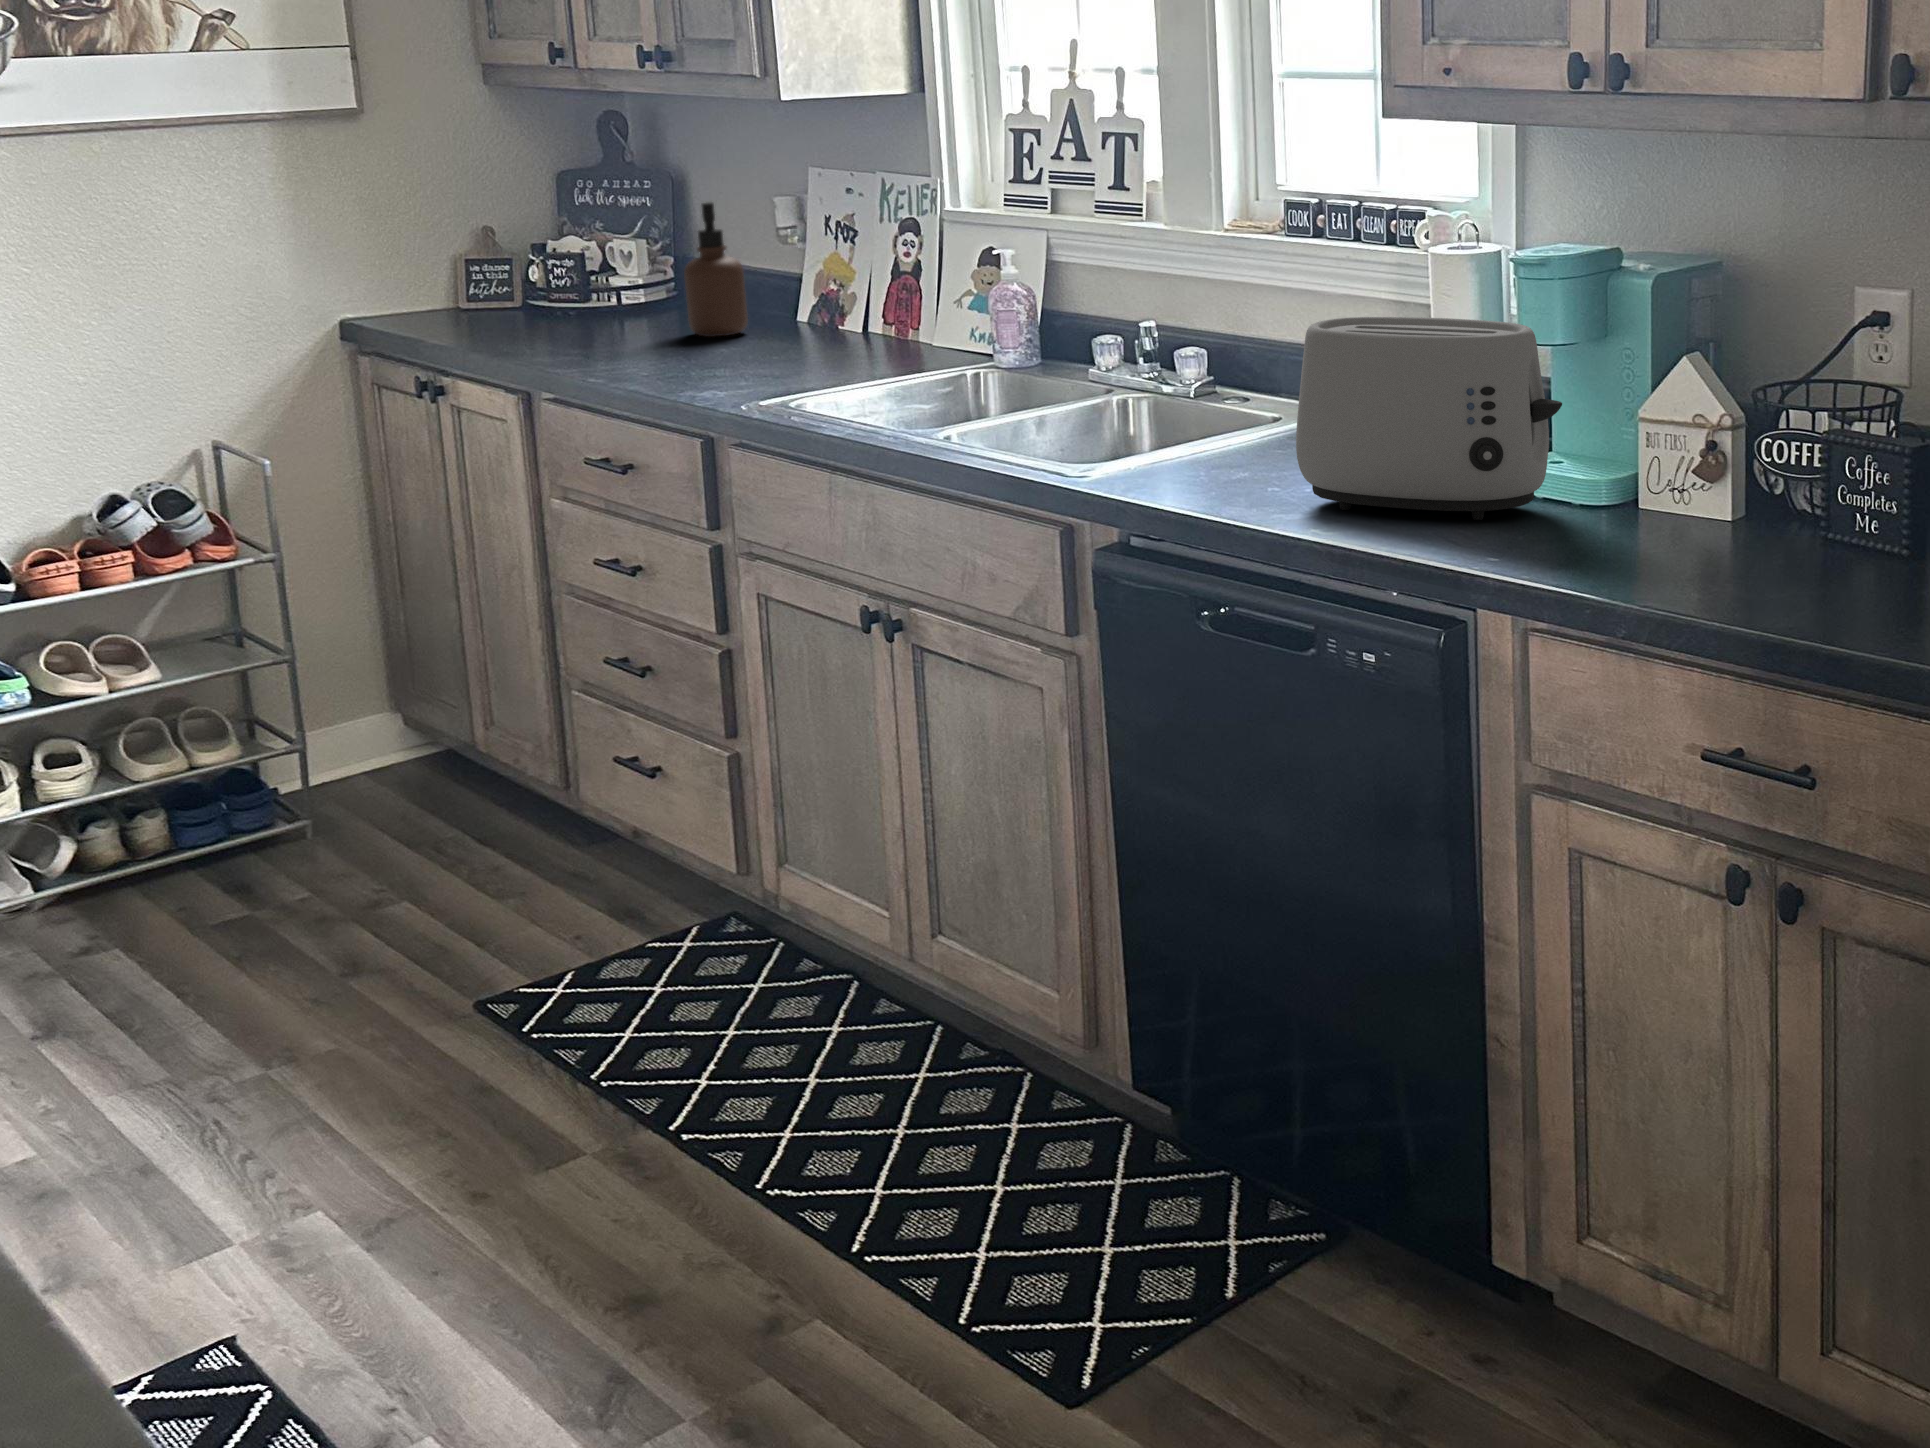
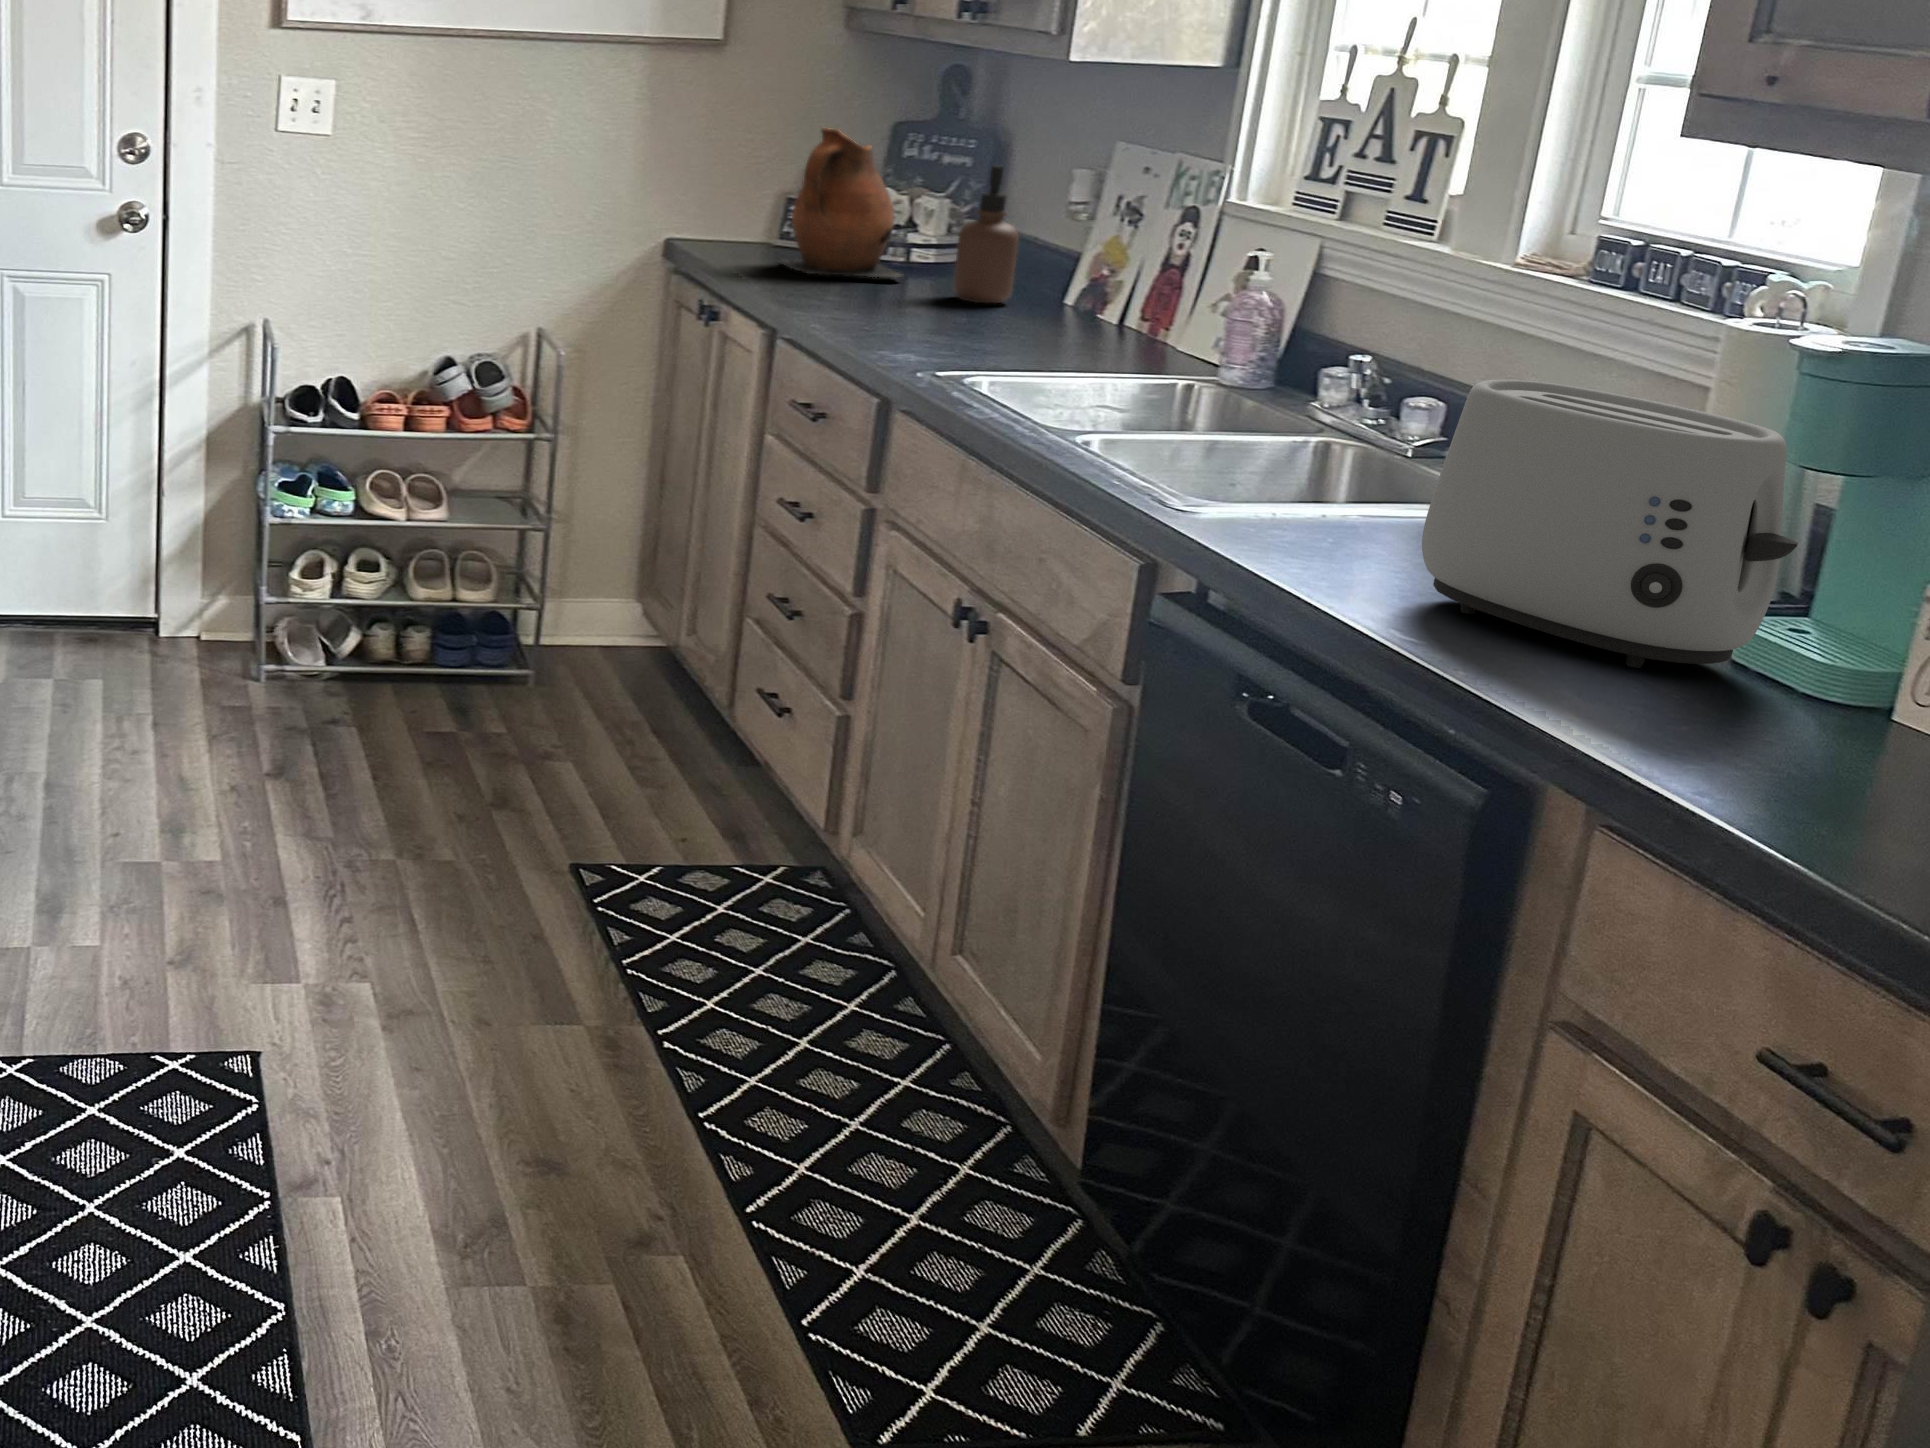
ceramic pitcher: none [487,188,630,337] -> present [776,128,903,278]

